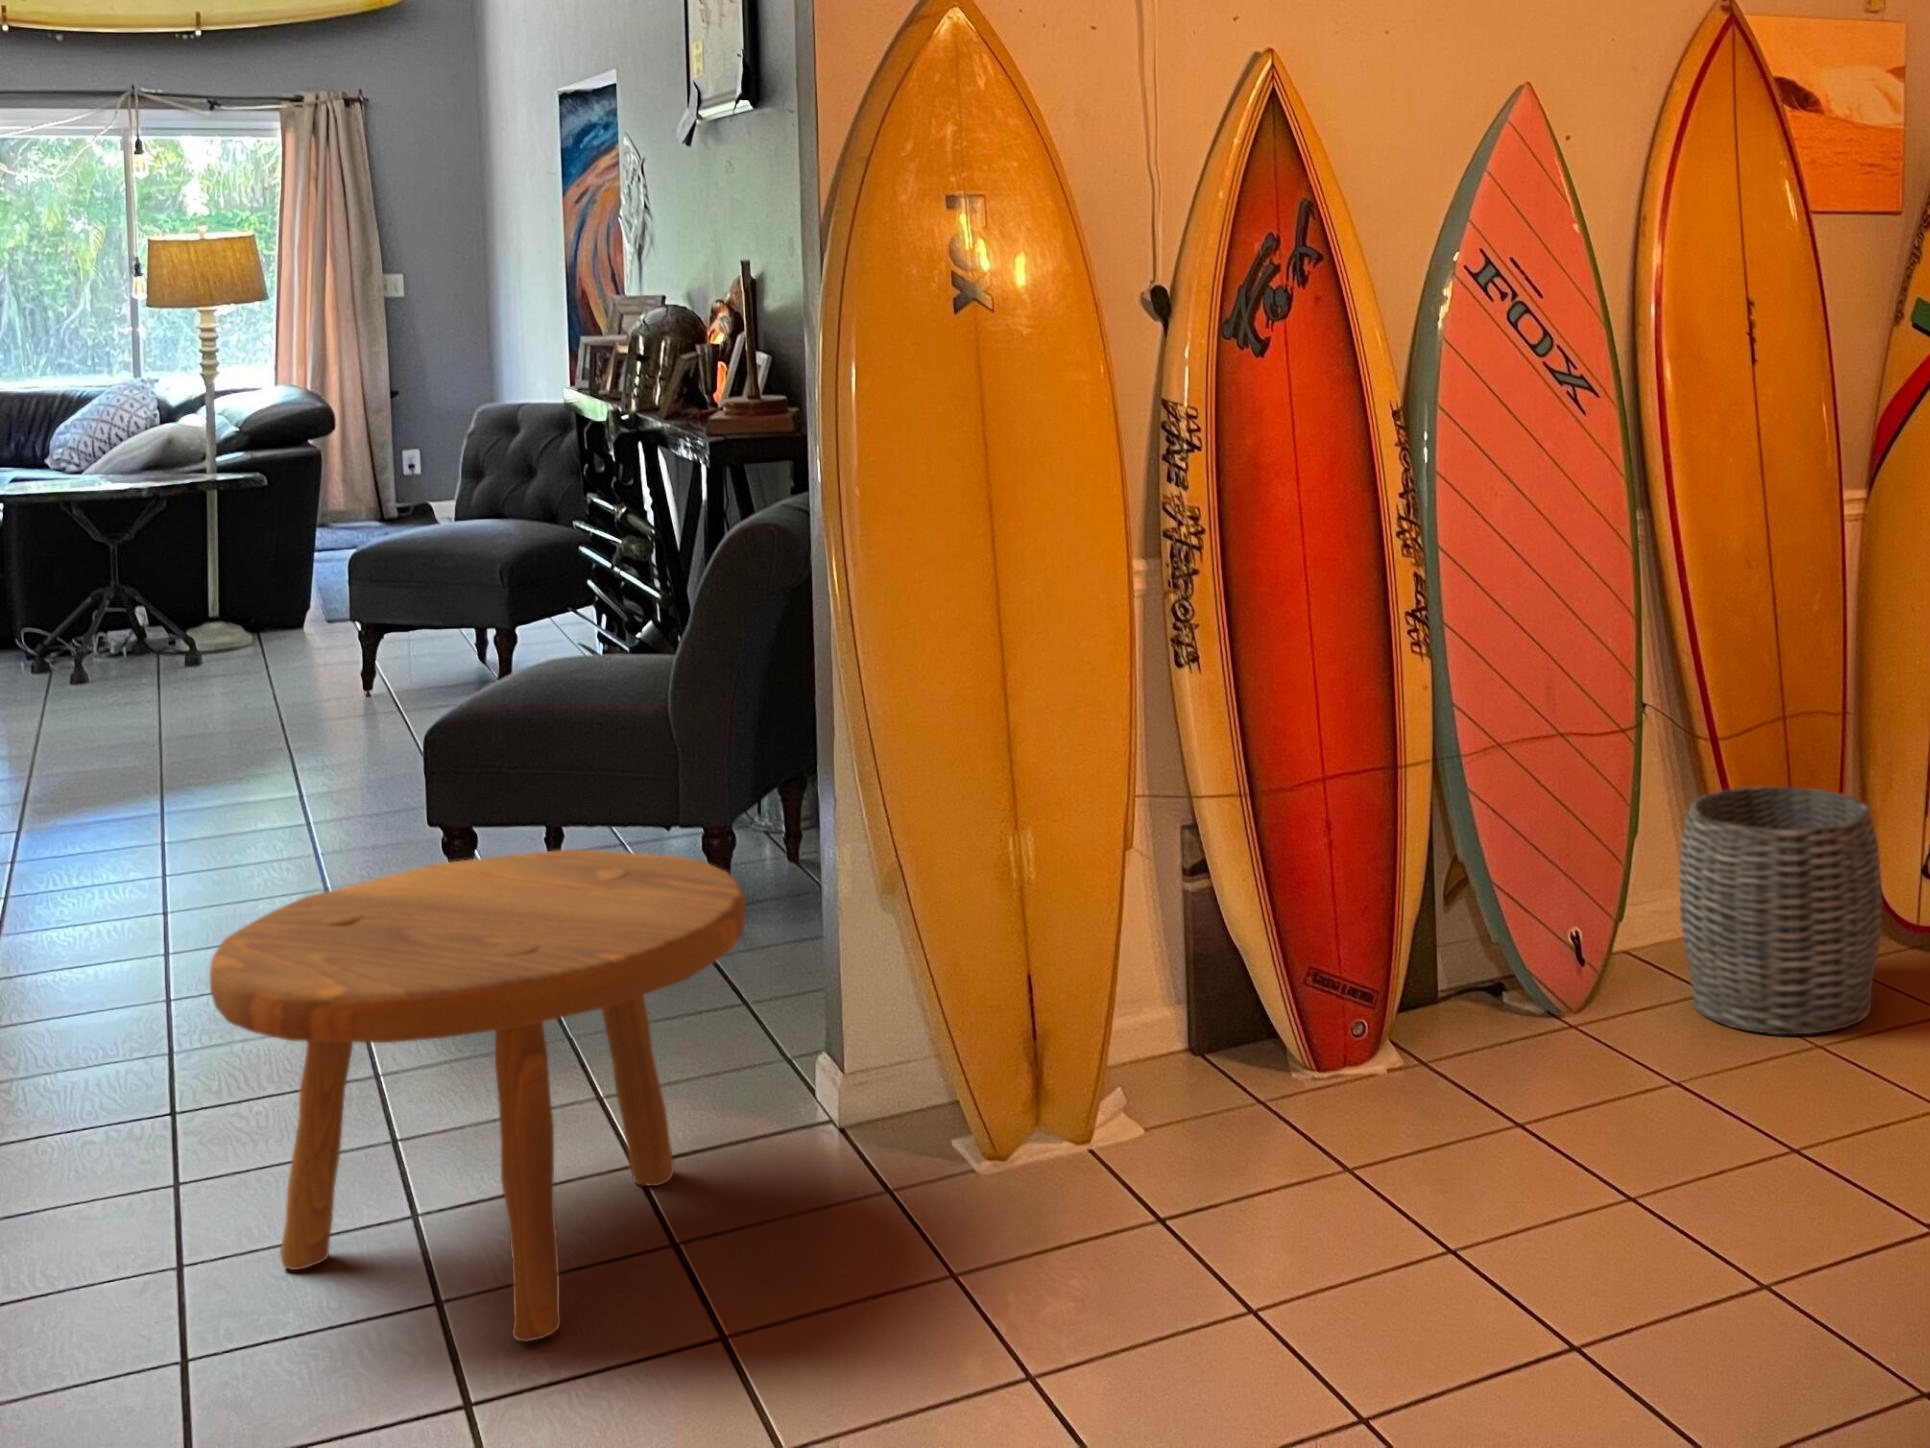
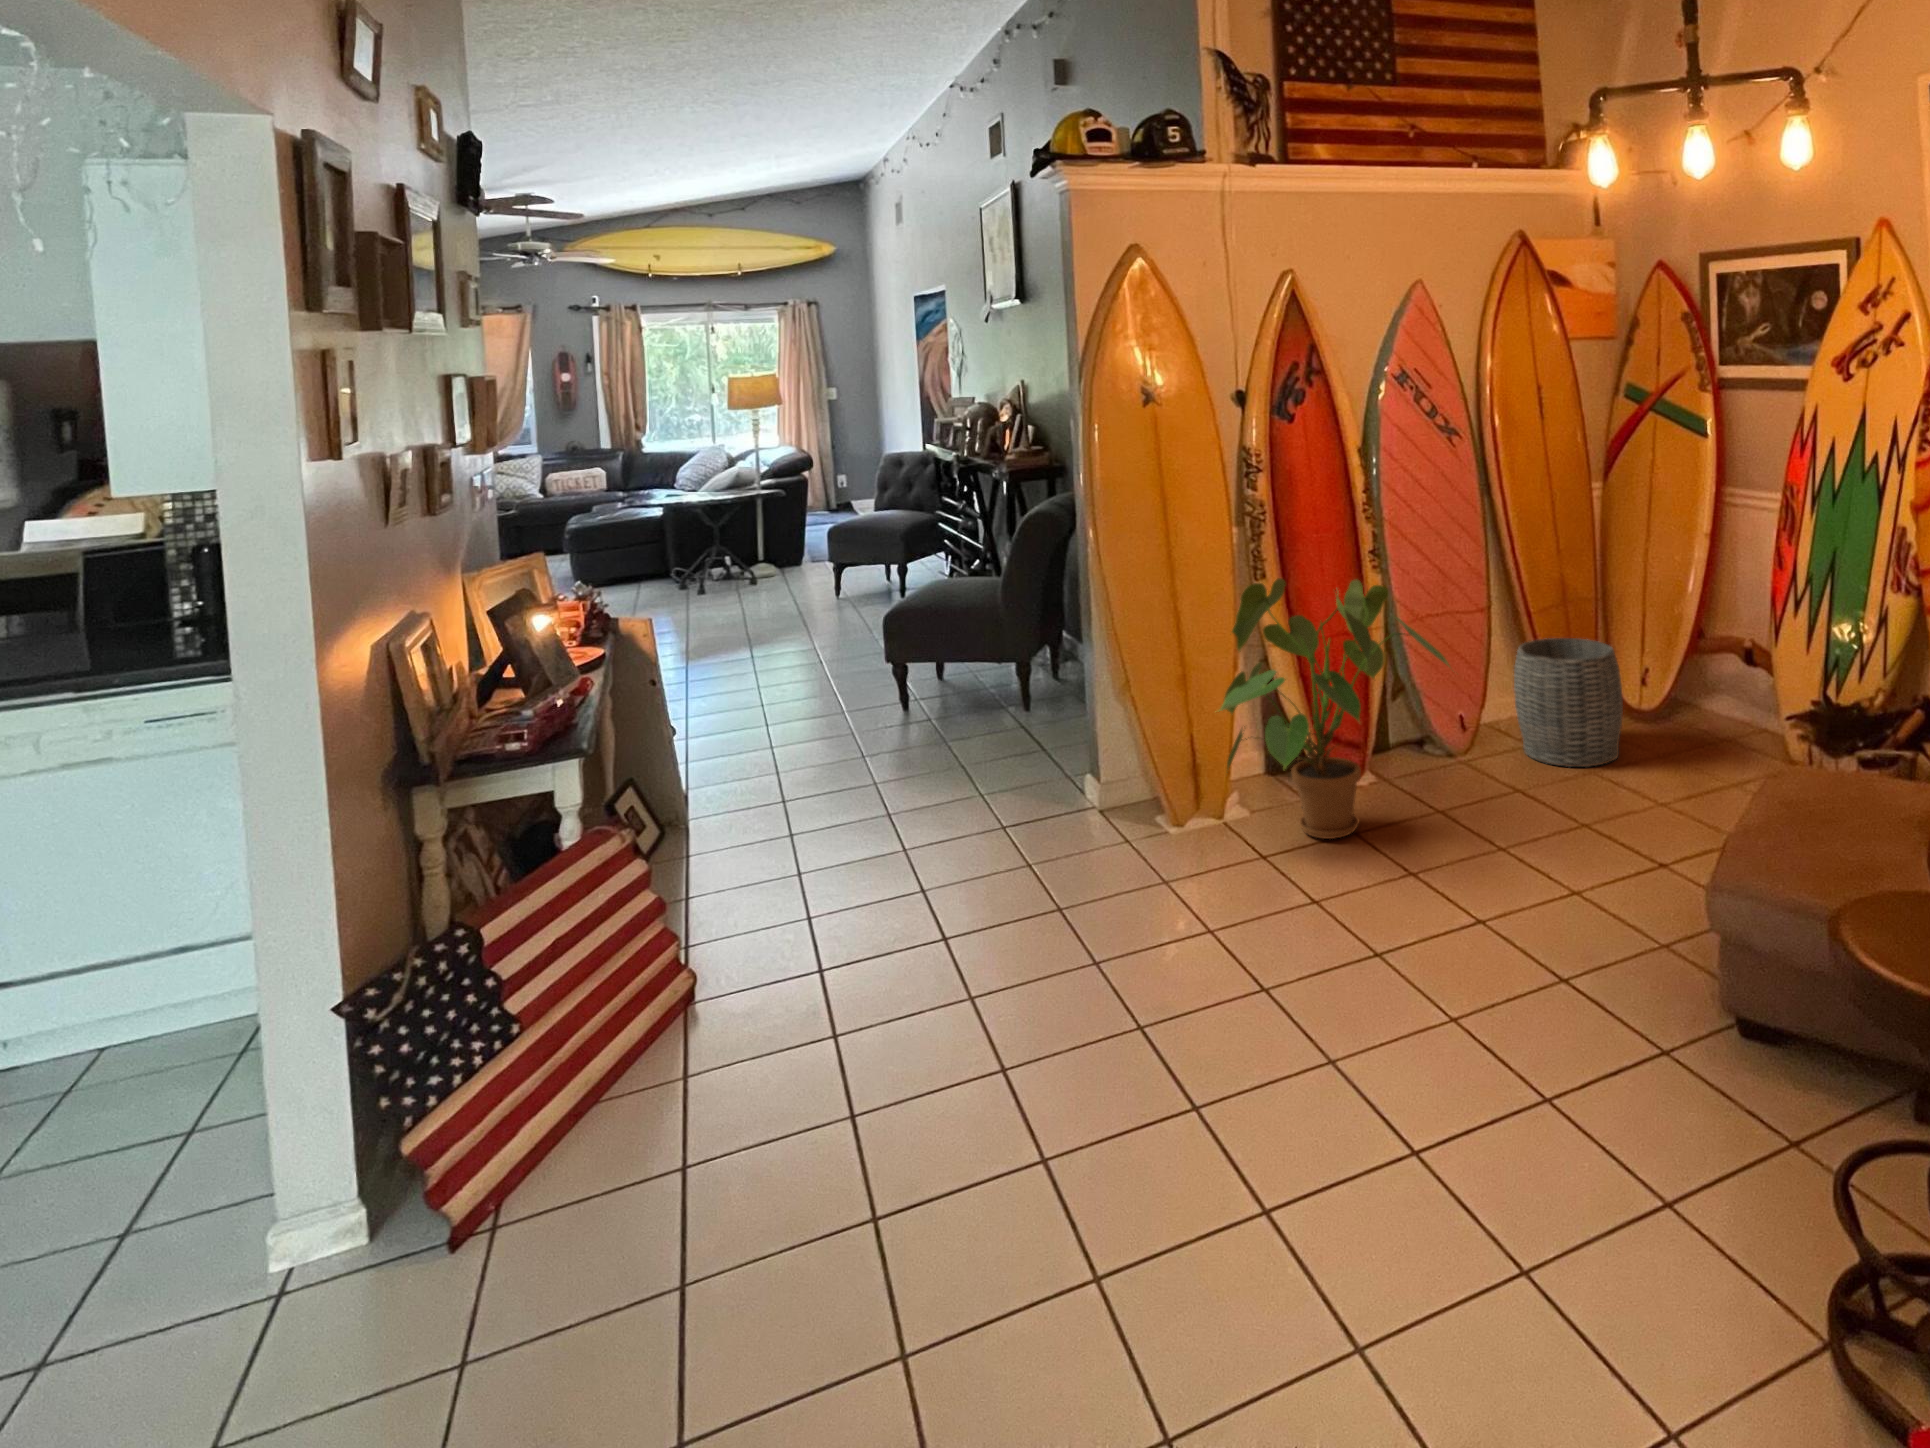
house plant: none [1072,666,1567,1184] -> present [1219,578,1449,839]
footstool: present [210,849,746,1342] -> none [818,671,1058,907]

